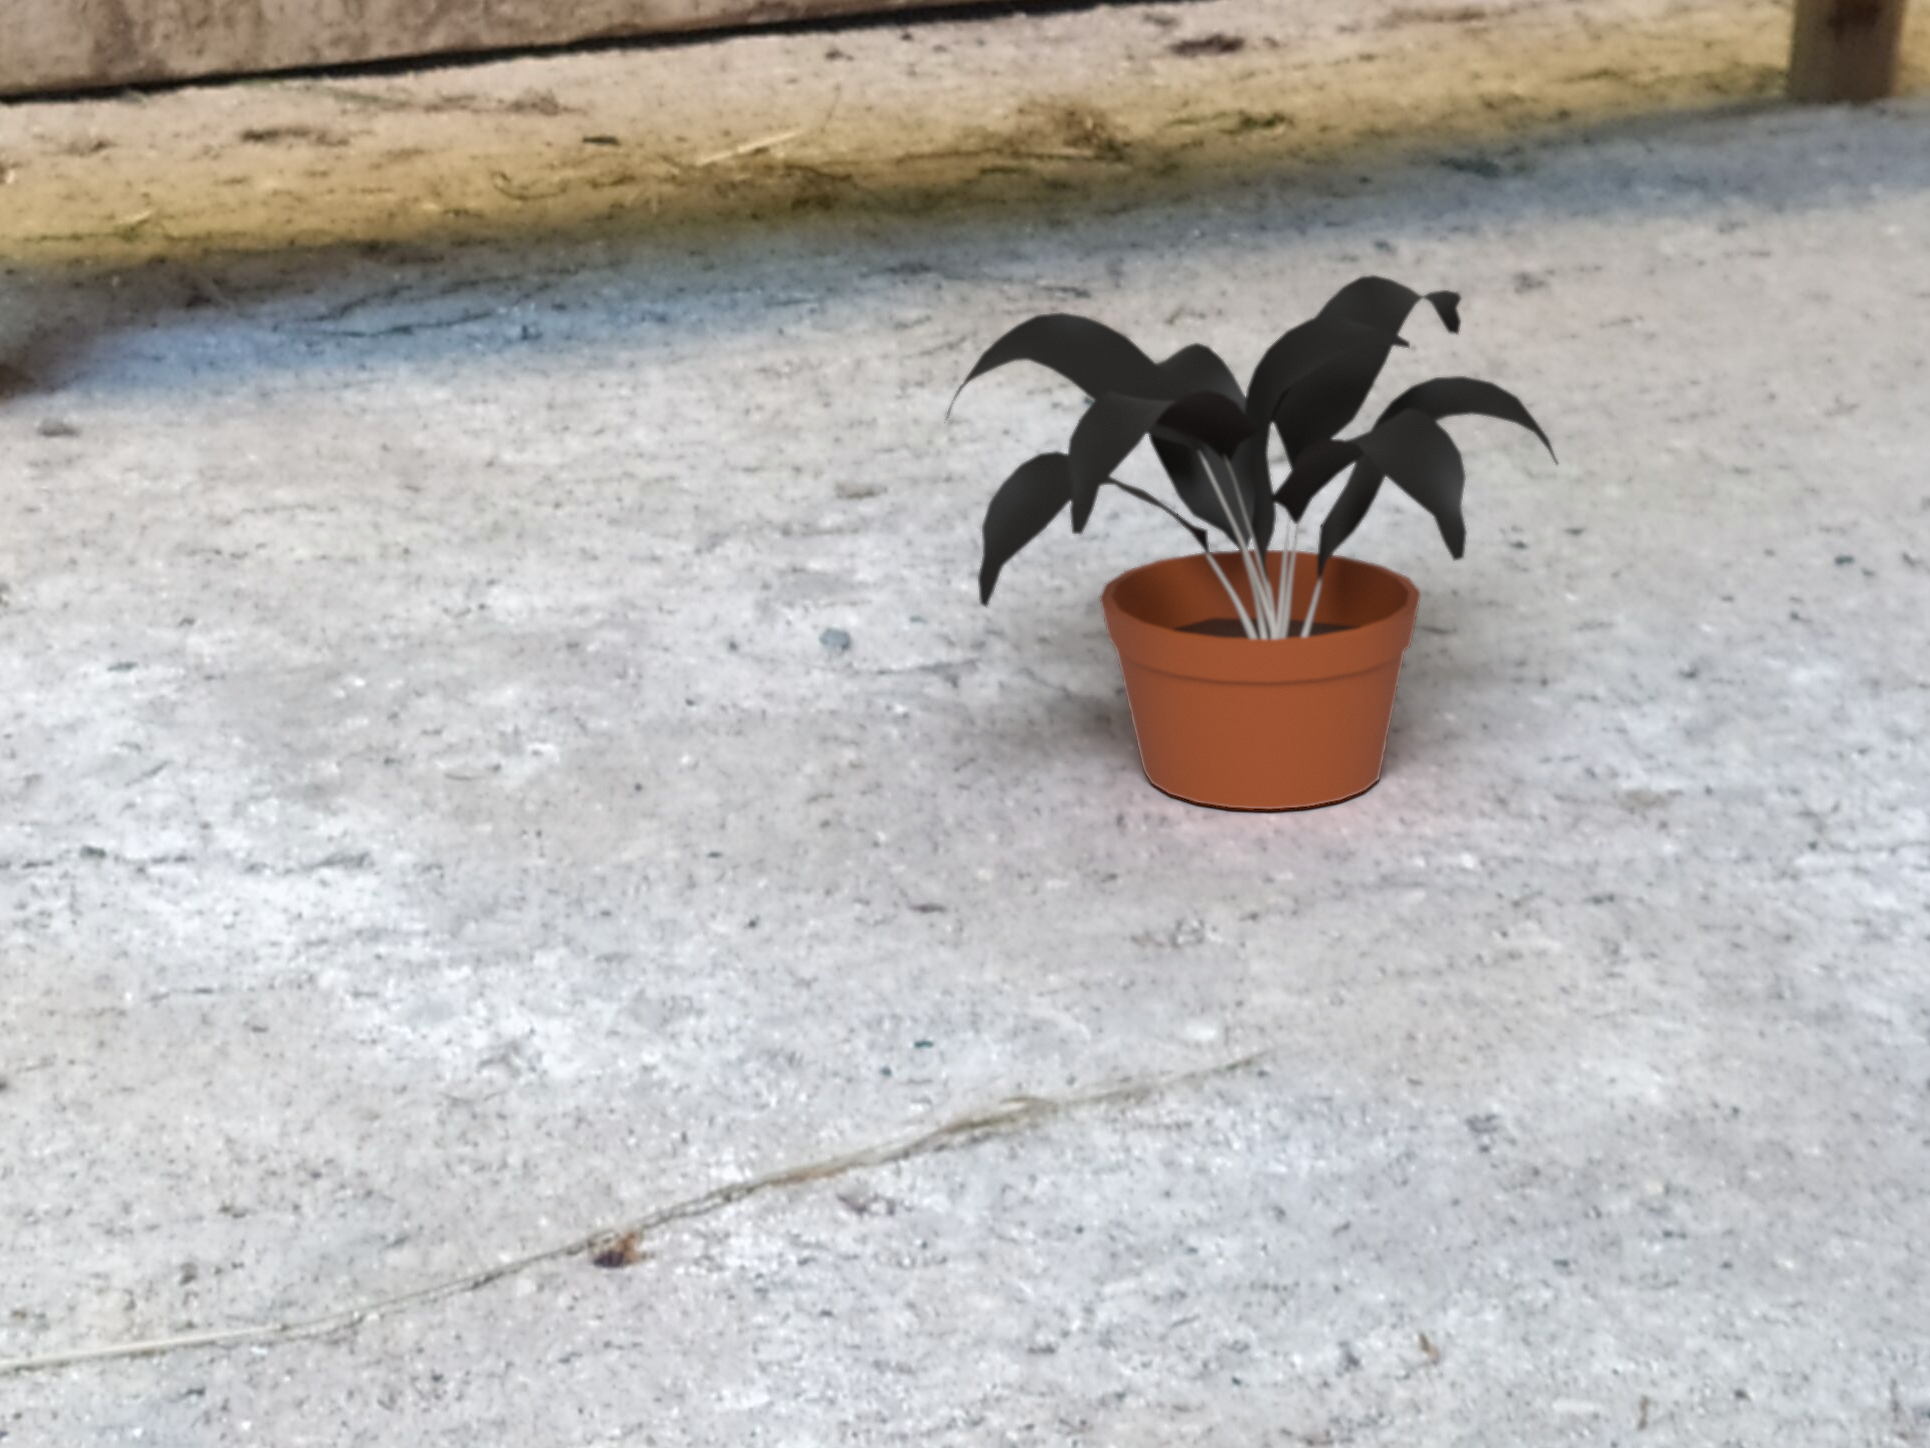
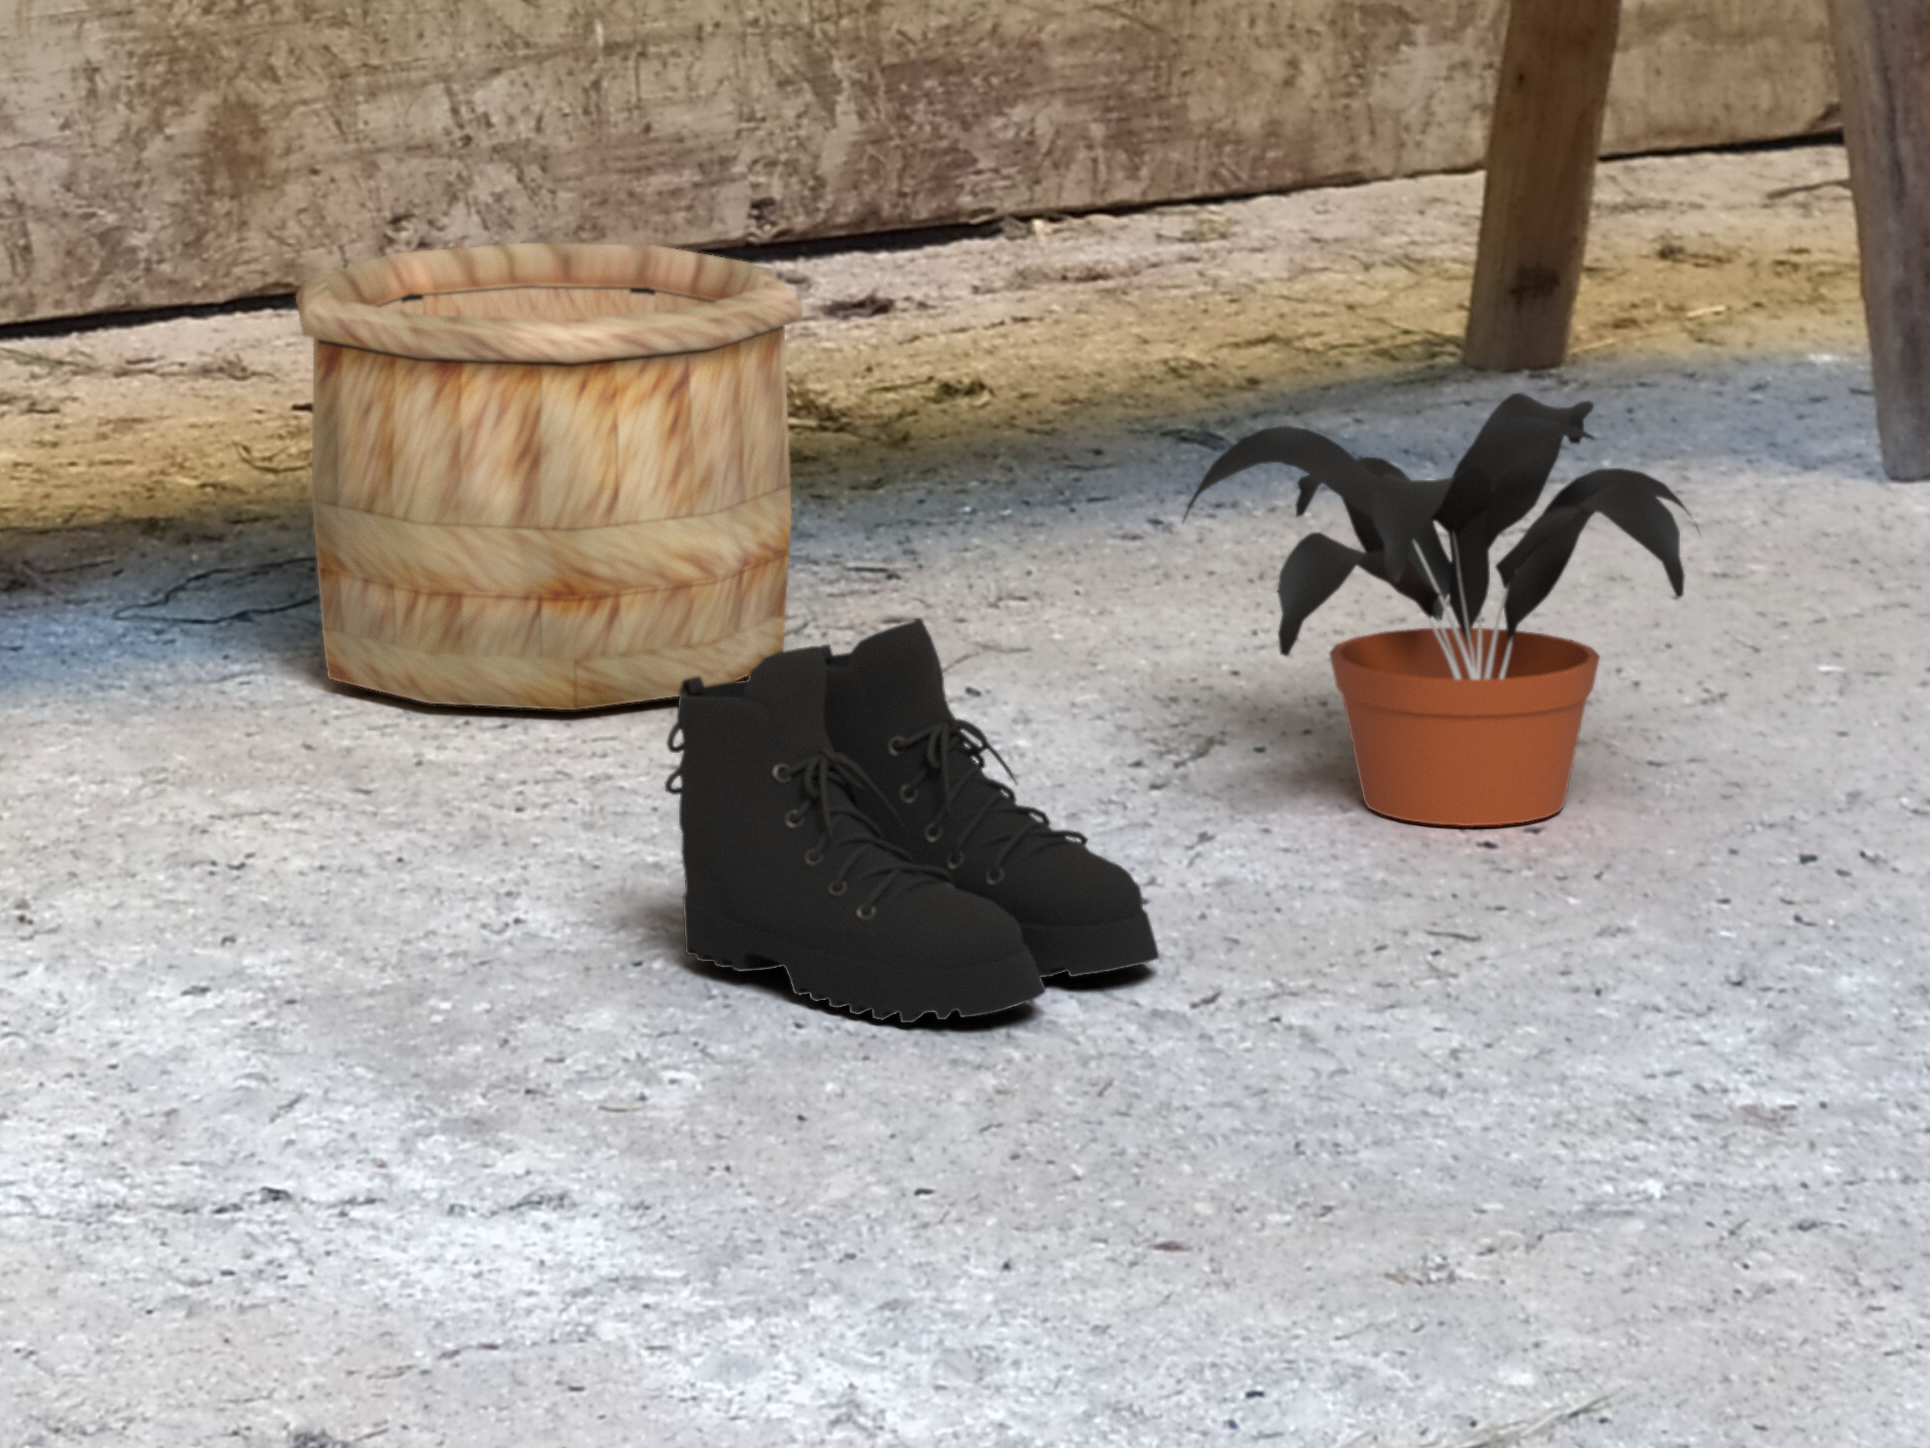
wooden bucket: none [129,43,694,574] -> present [296,243,803,710]
boots: none [118,571,670,1109] -> present [665,618,1159,1023]

